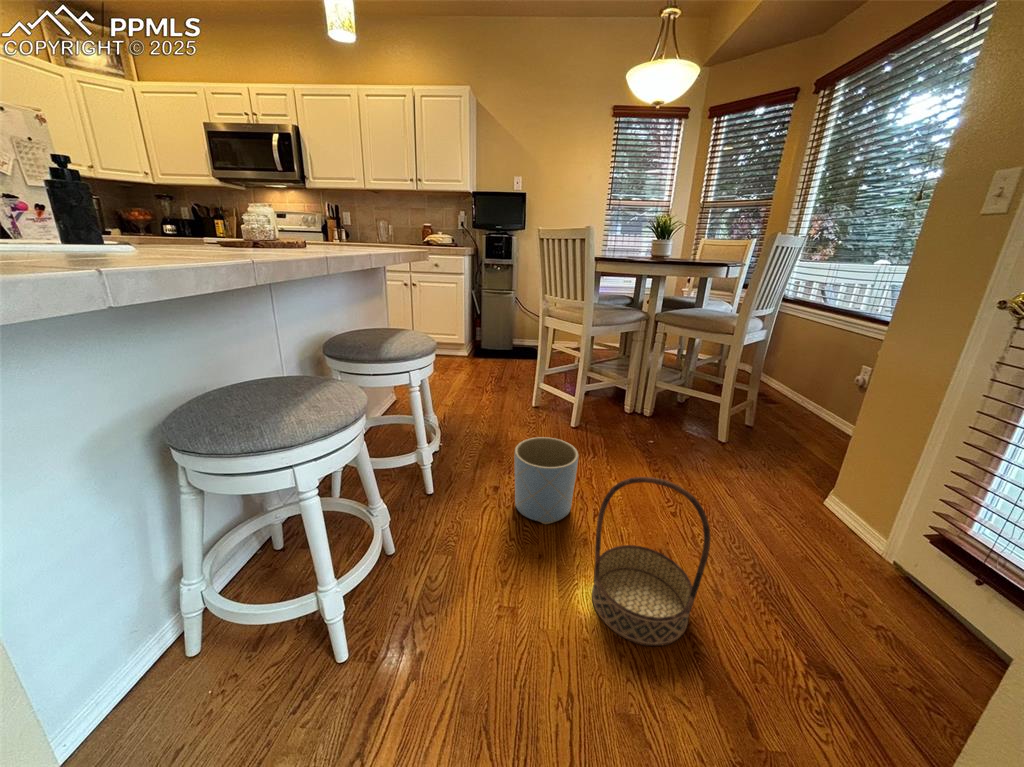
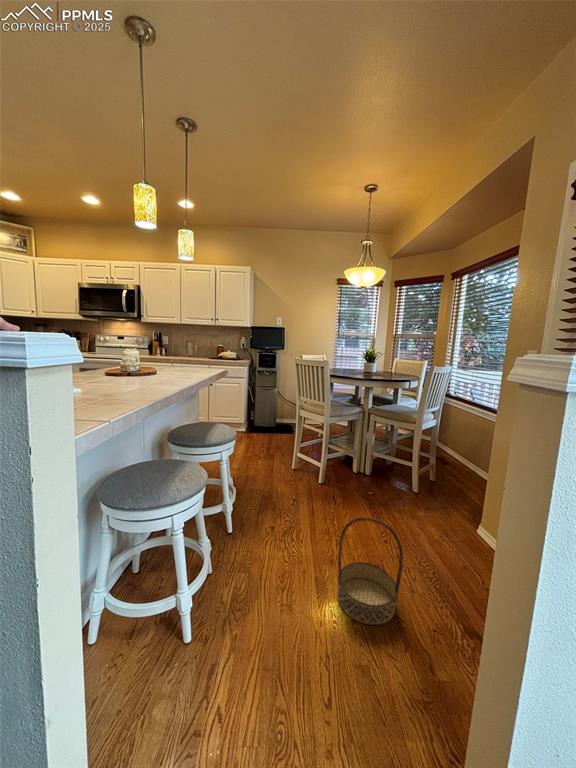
planter: present [515,437,578,524] -> none [286,493,325,551]

